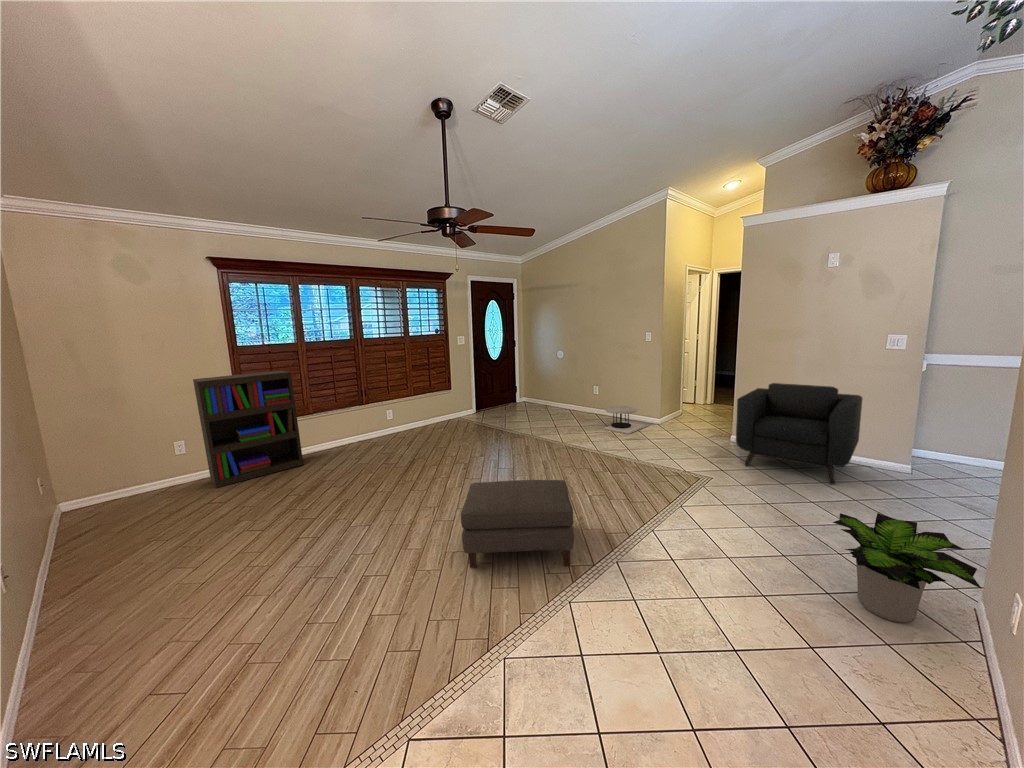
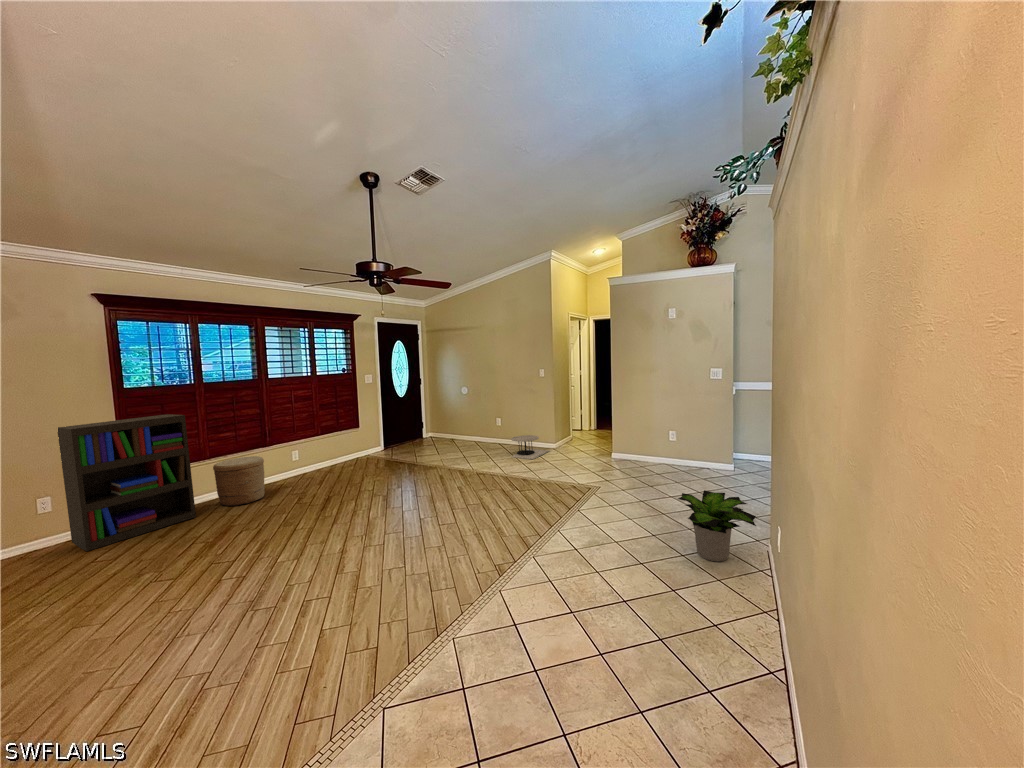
armchair: present [736,383,862,484] -> none [616,407,701,482]
woven basket: none [319,412,363,457] -> present [213,456,265,506]
ottoman: present [461,480,574,568] -> none [399,495,498,579]

